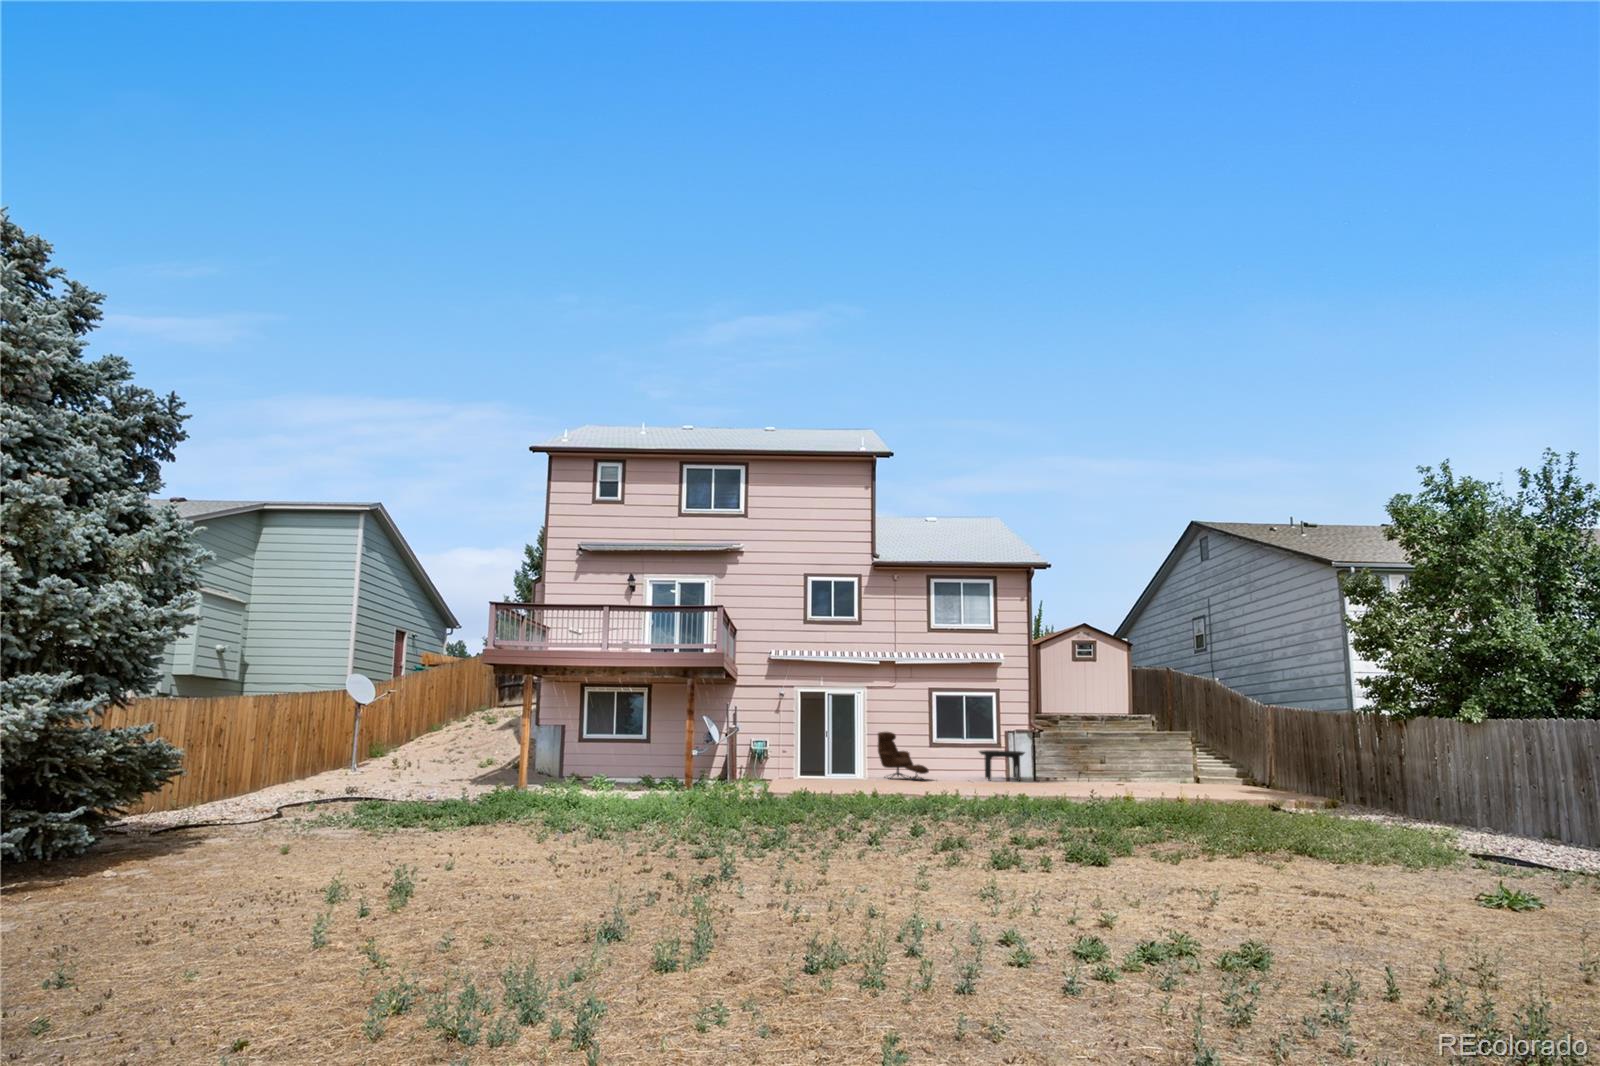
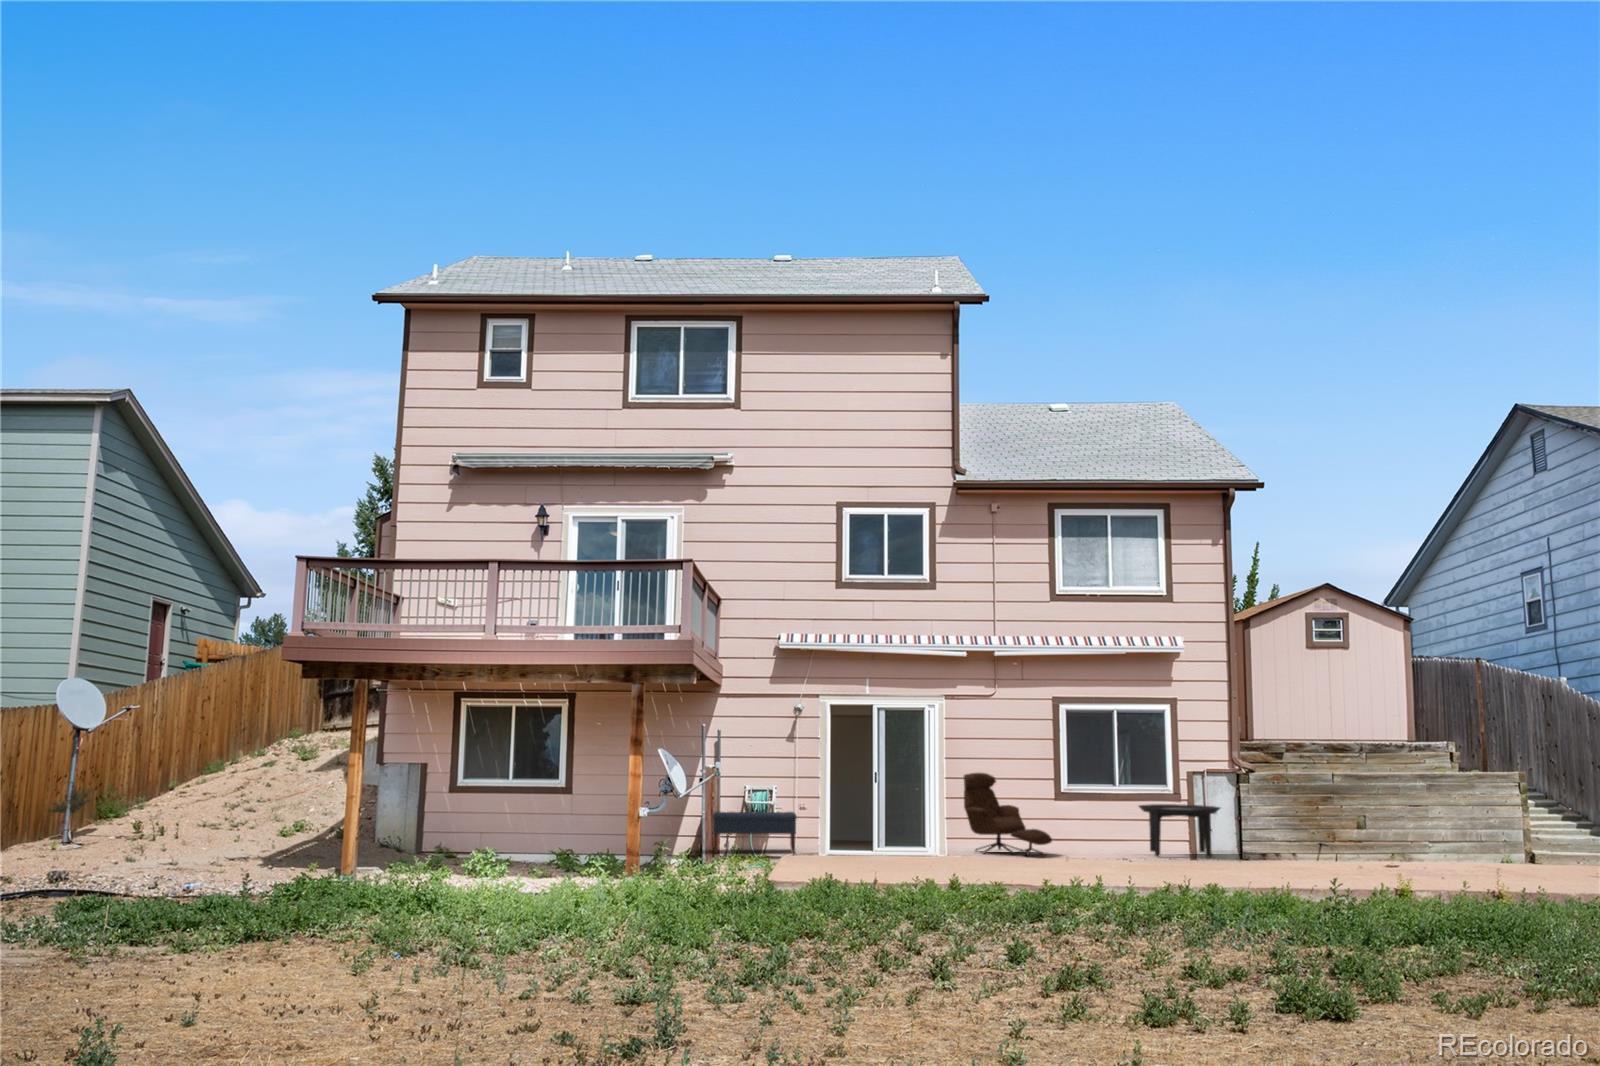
potted tree: none [330,735,357,773] -> present [48,782,91,843]
bench: none [731,754,781,779] -> present [713,811,797,853]

